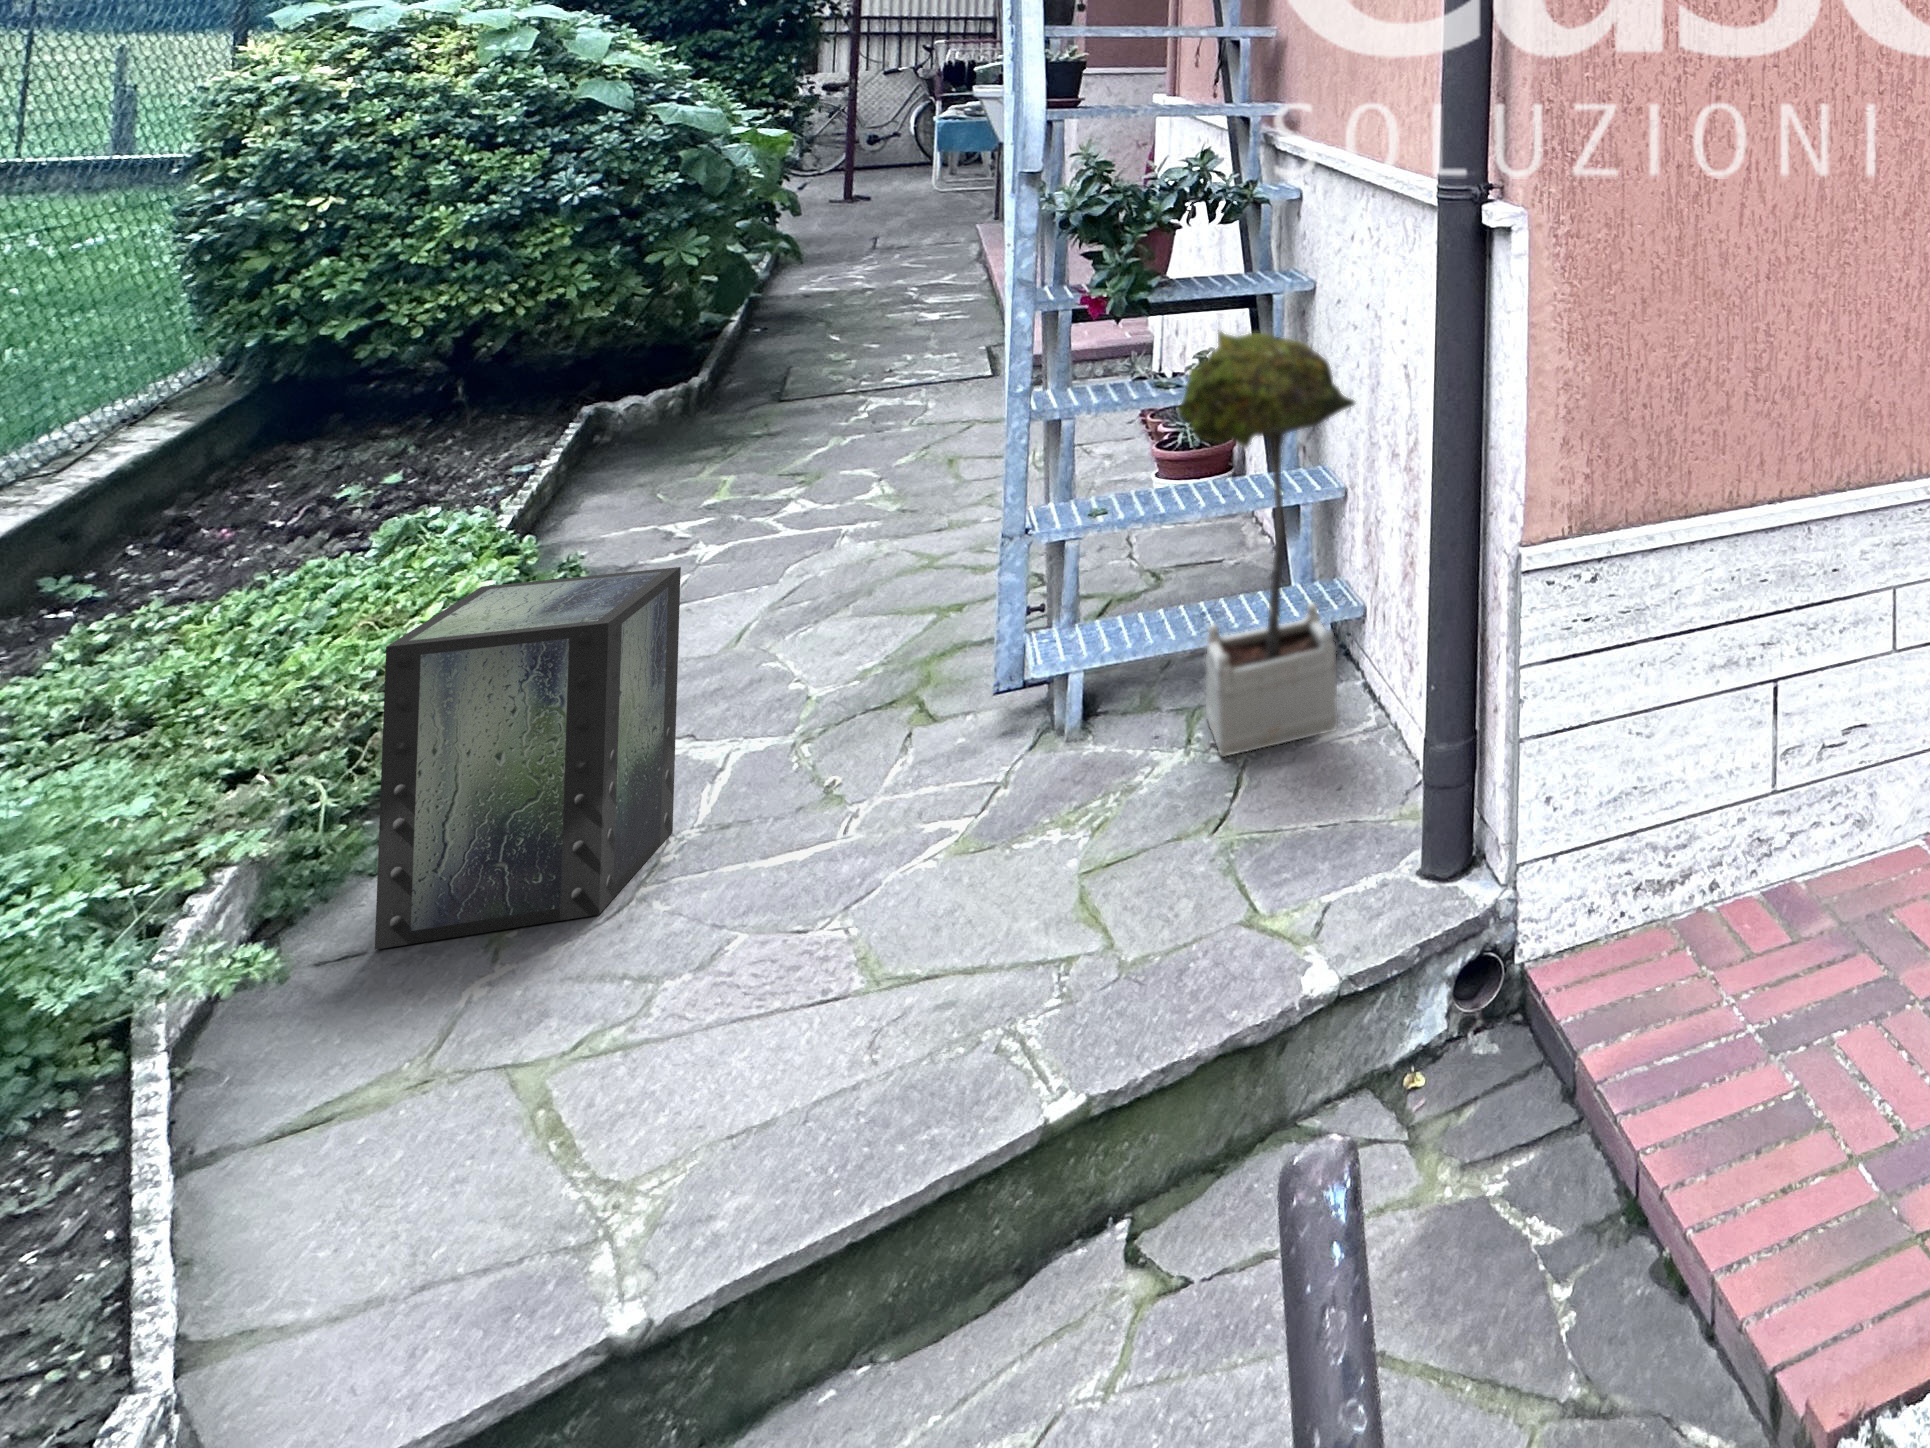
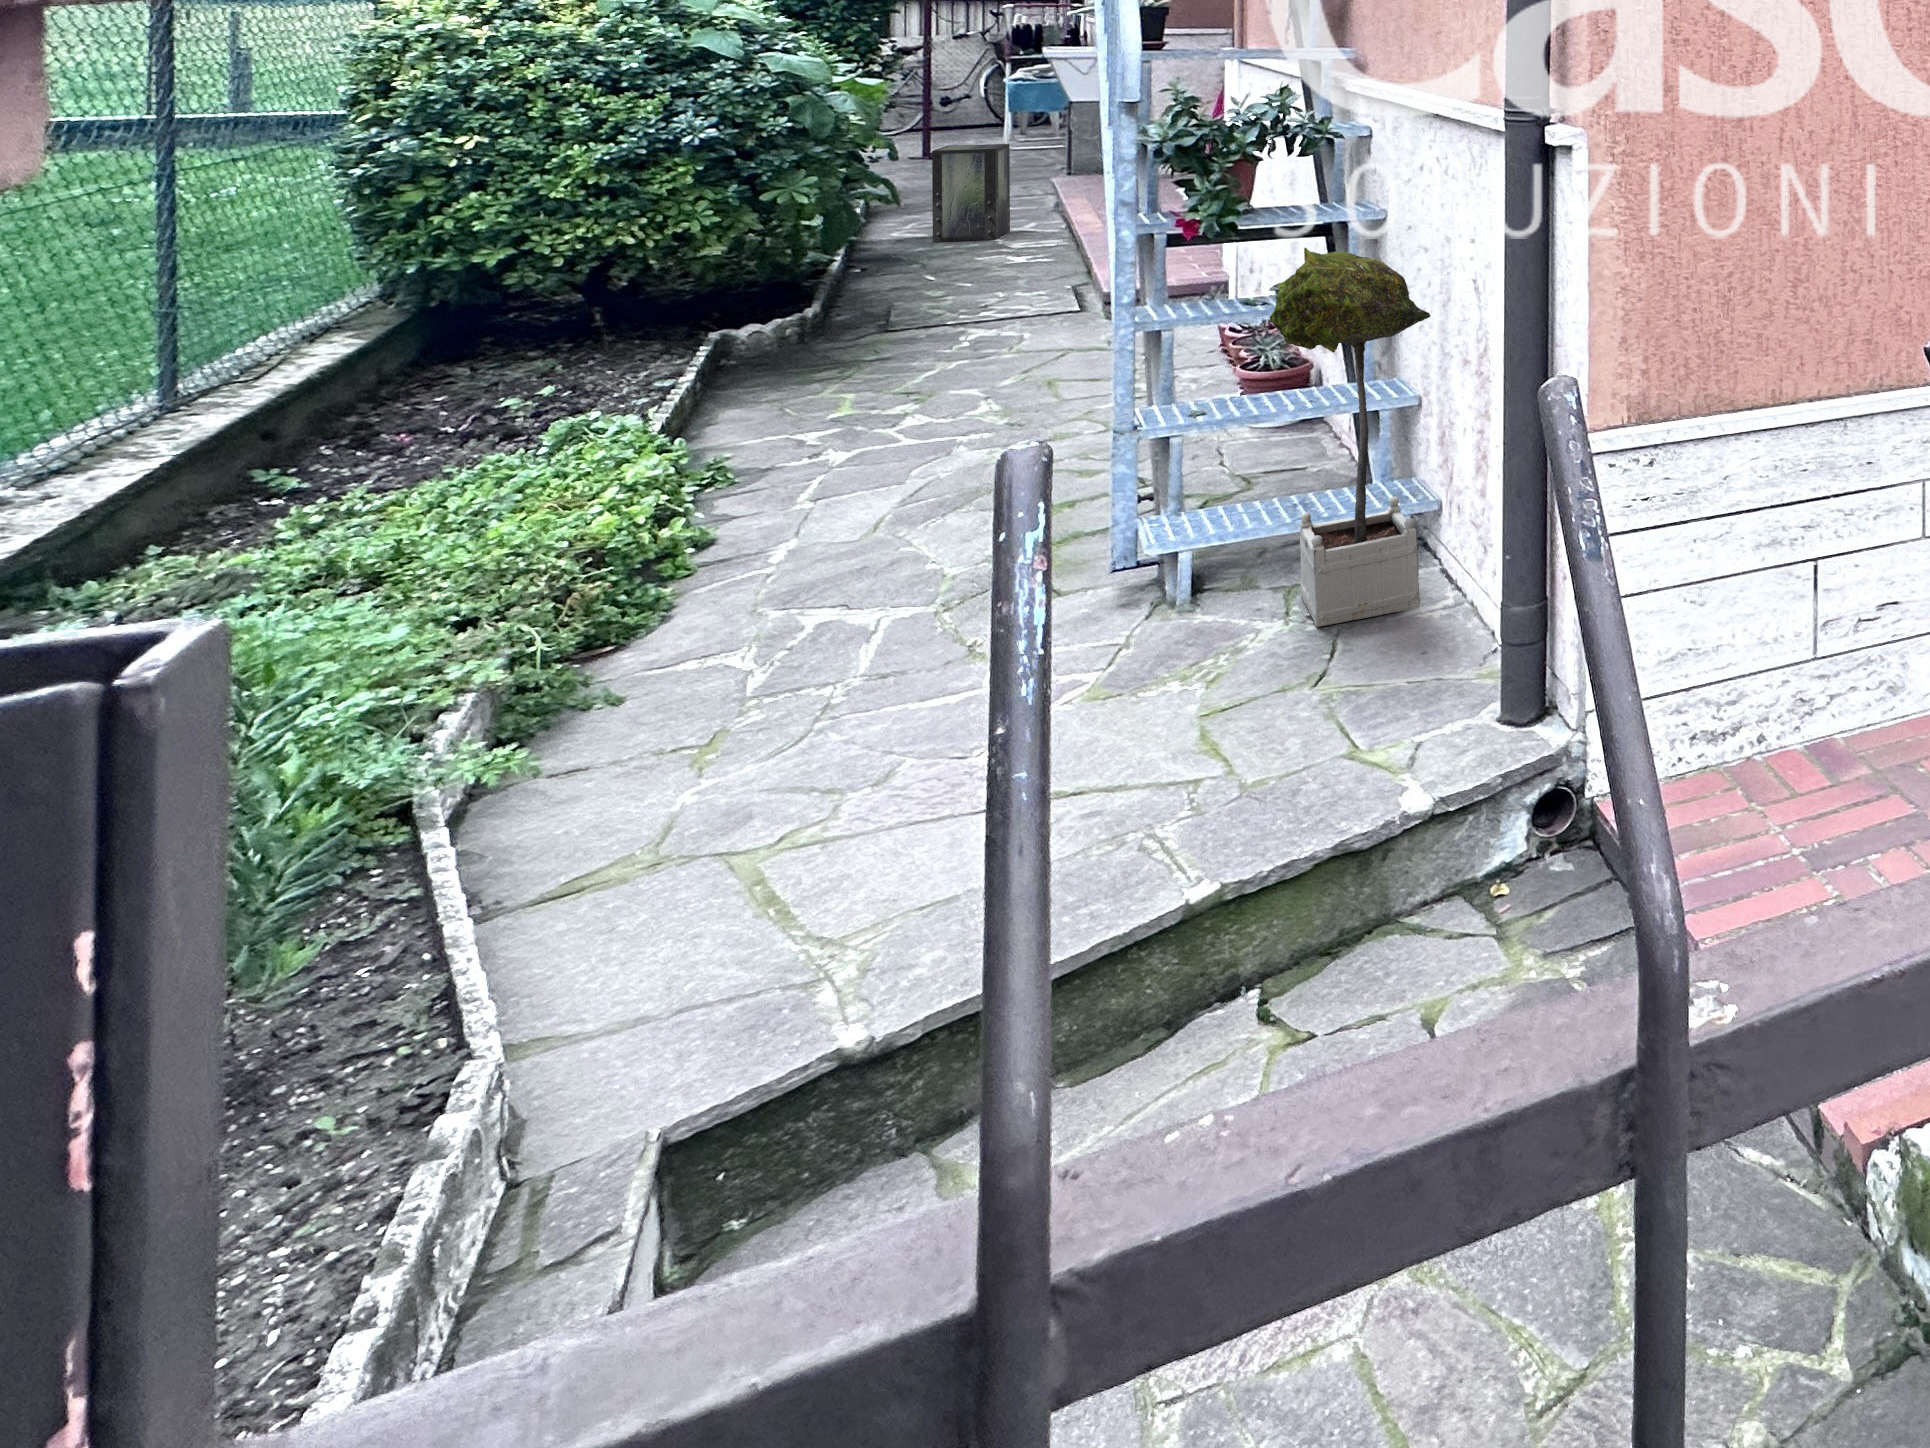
storage box: present [375,567,681,950] -> present [932,144,1010,242]

